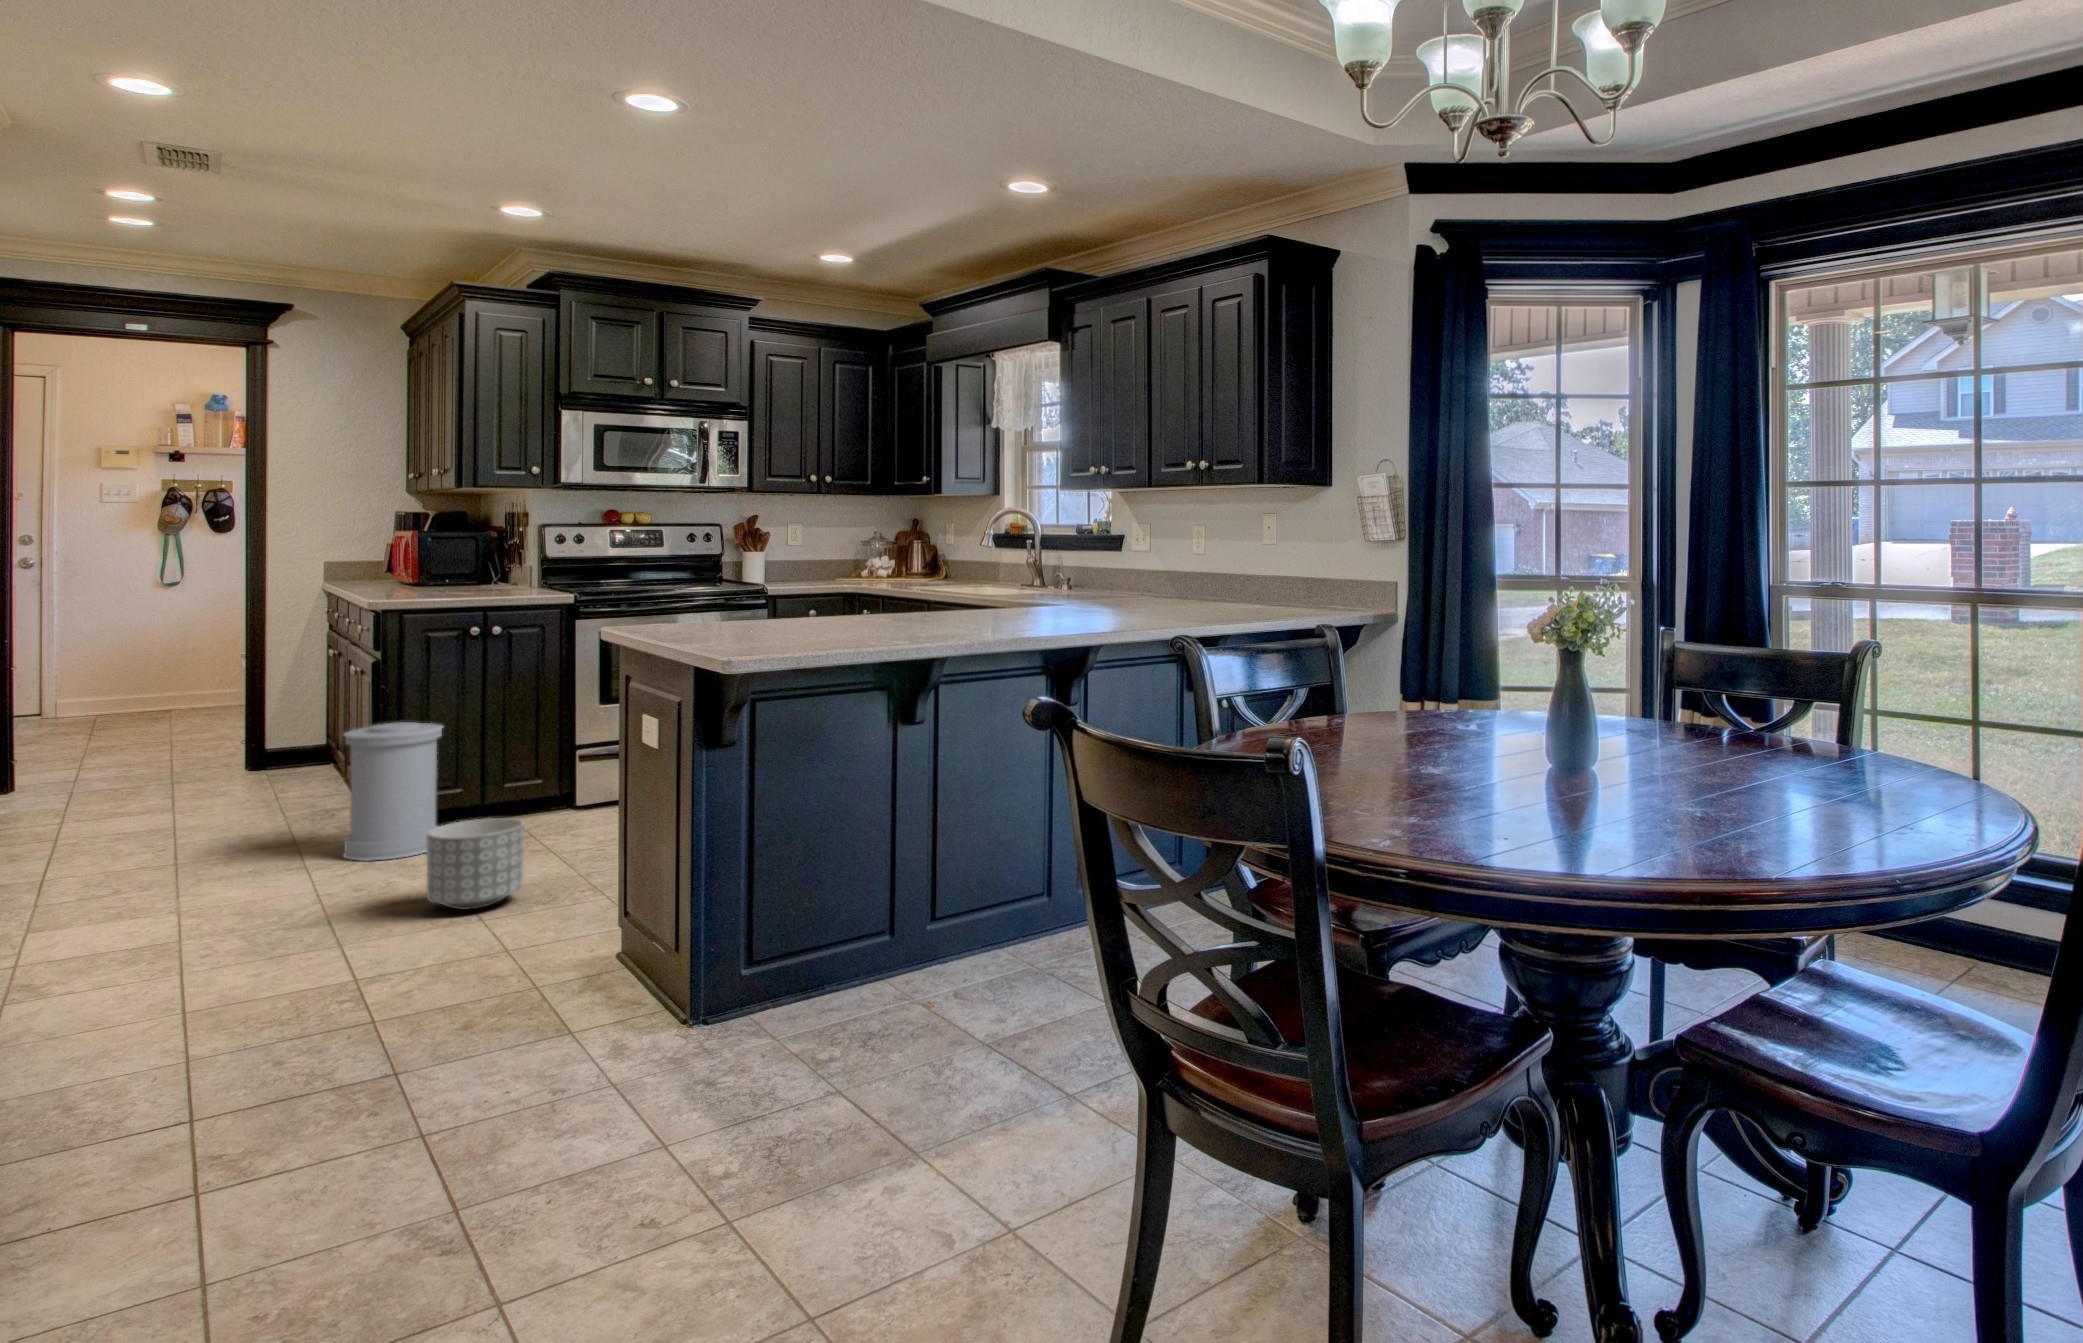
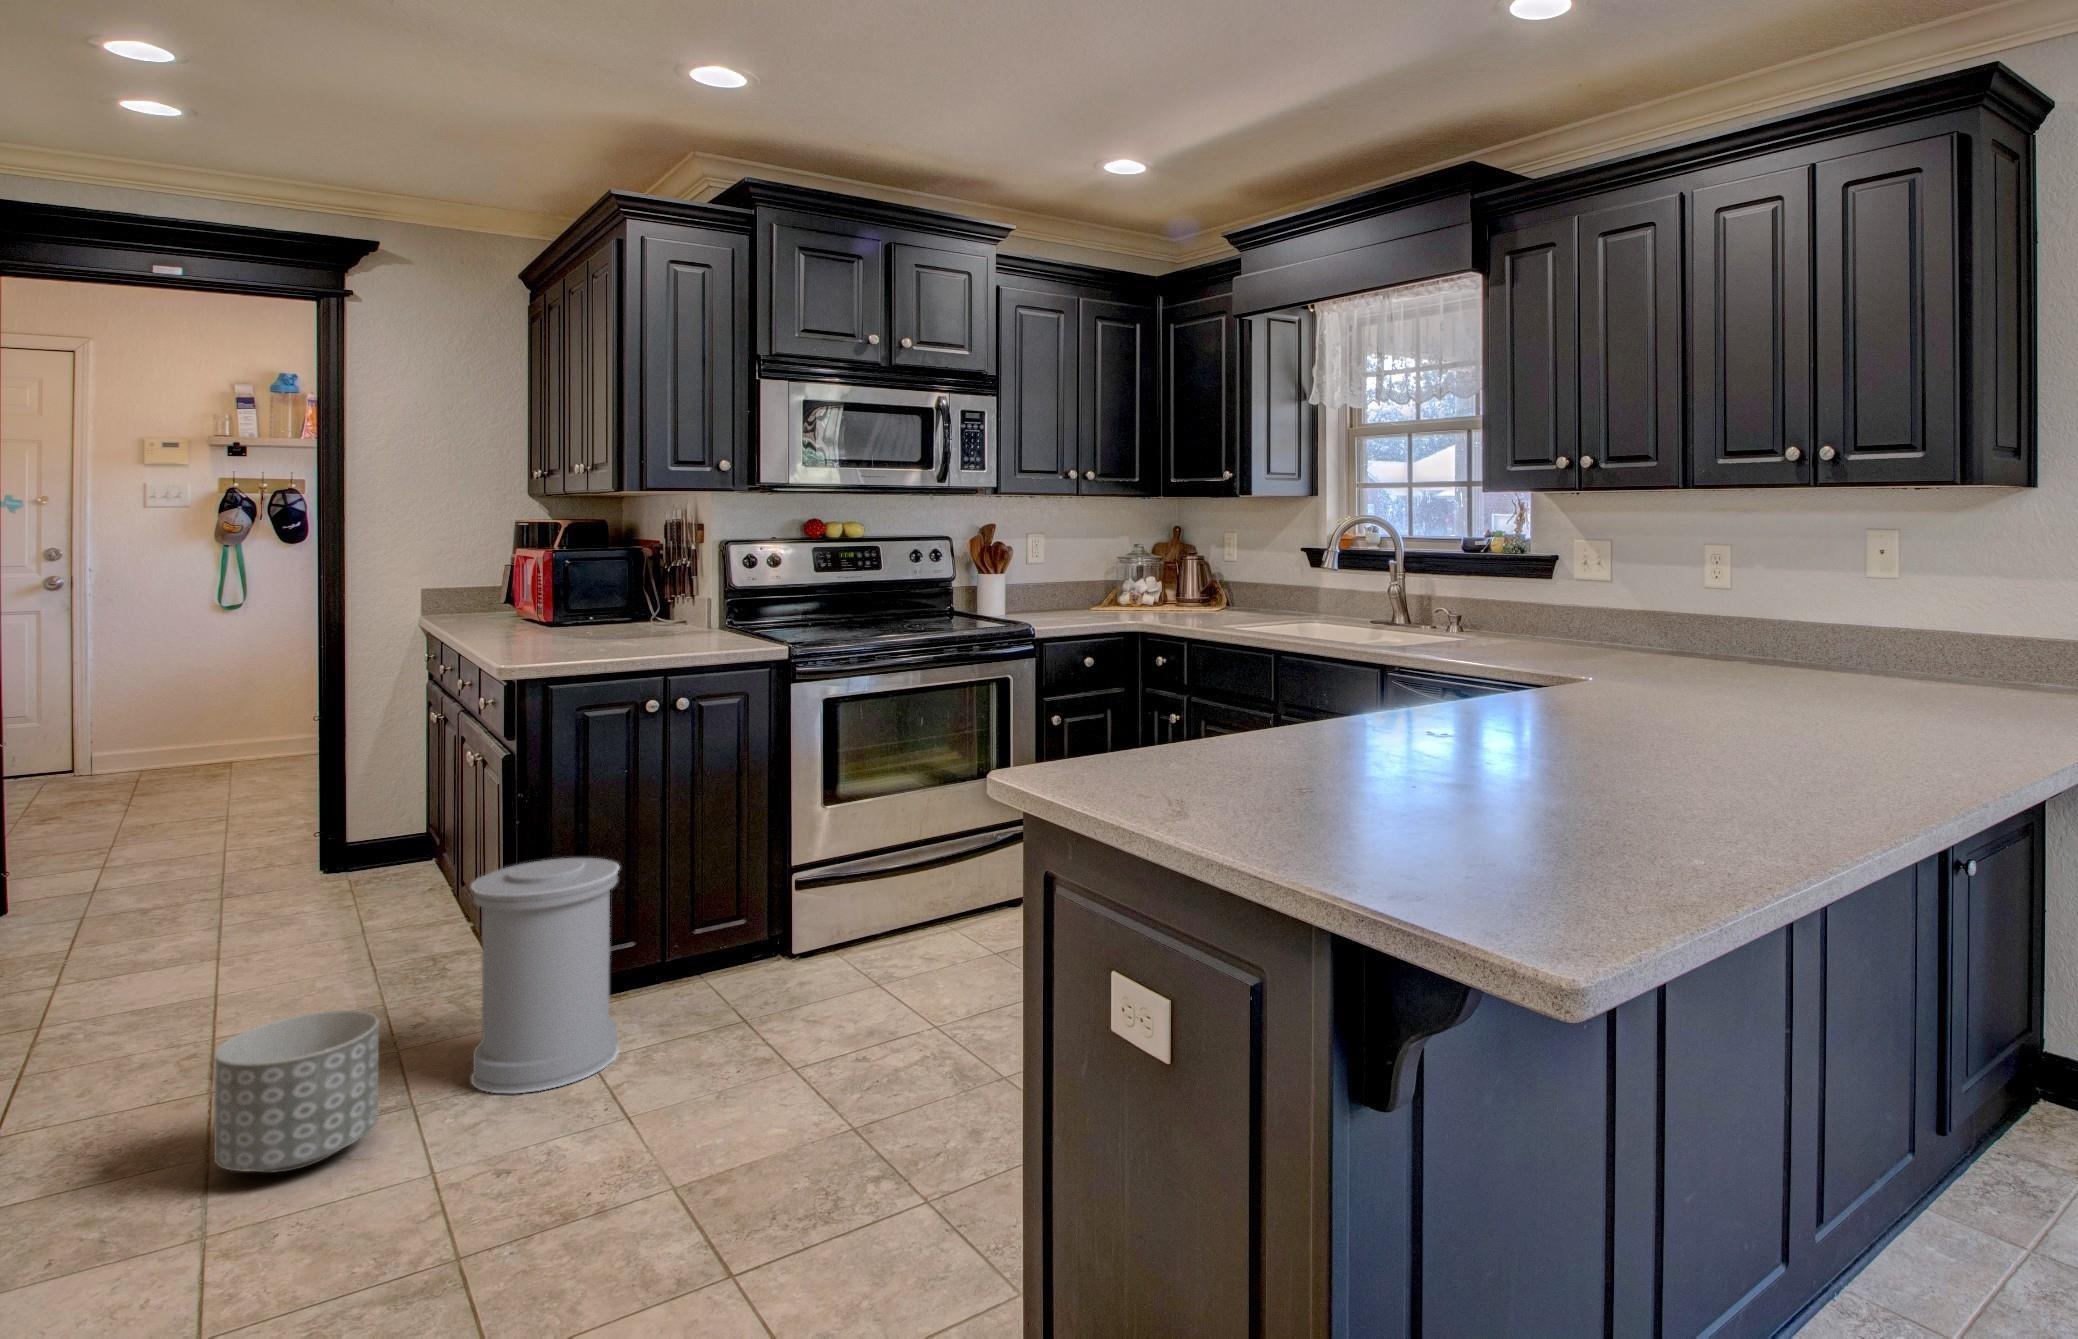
planter: present [427,818,523,910] -> present [214,1010,379,1173]

